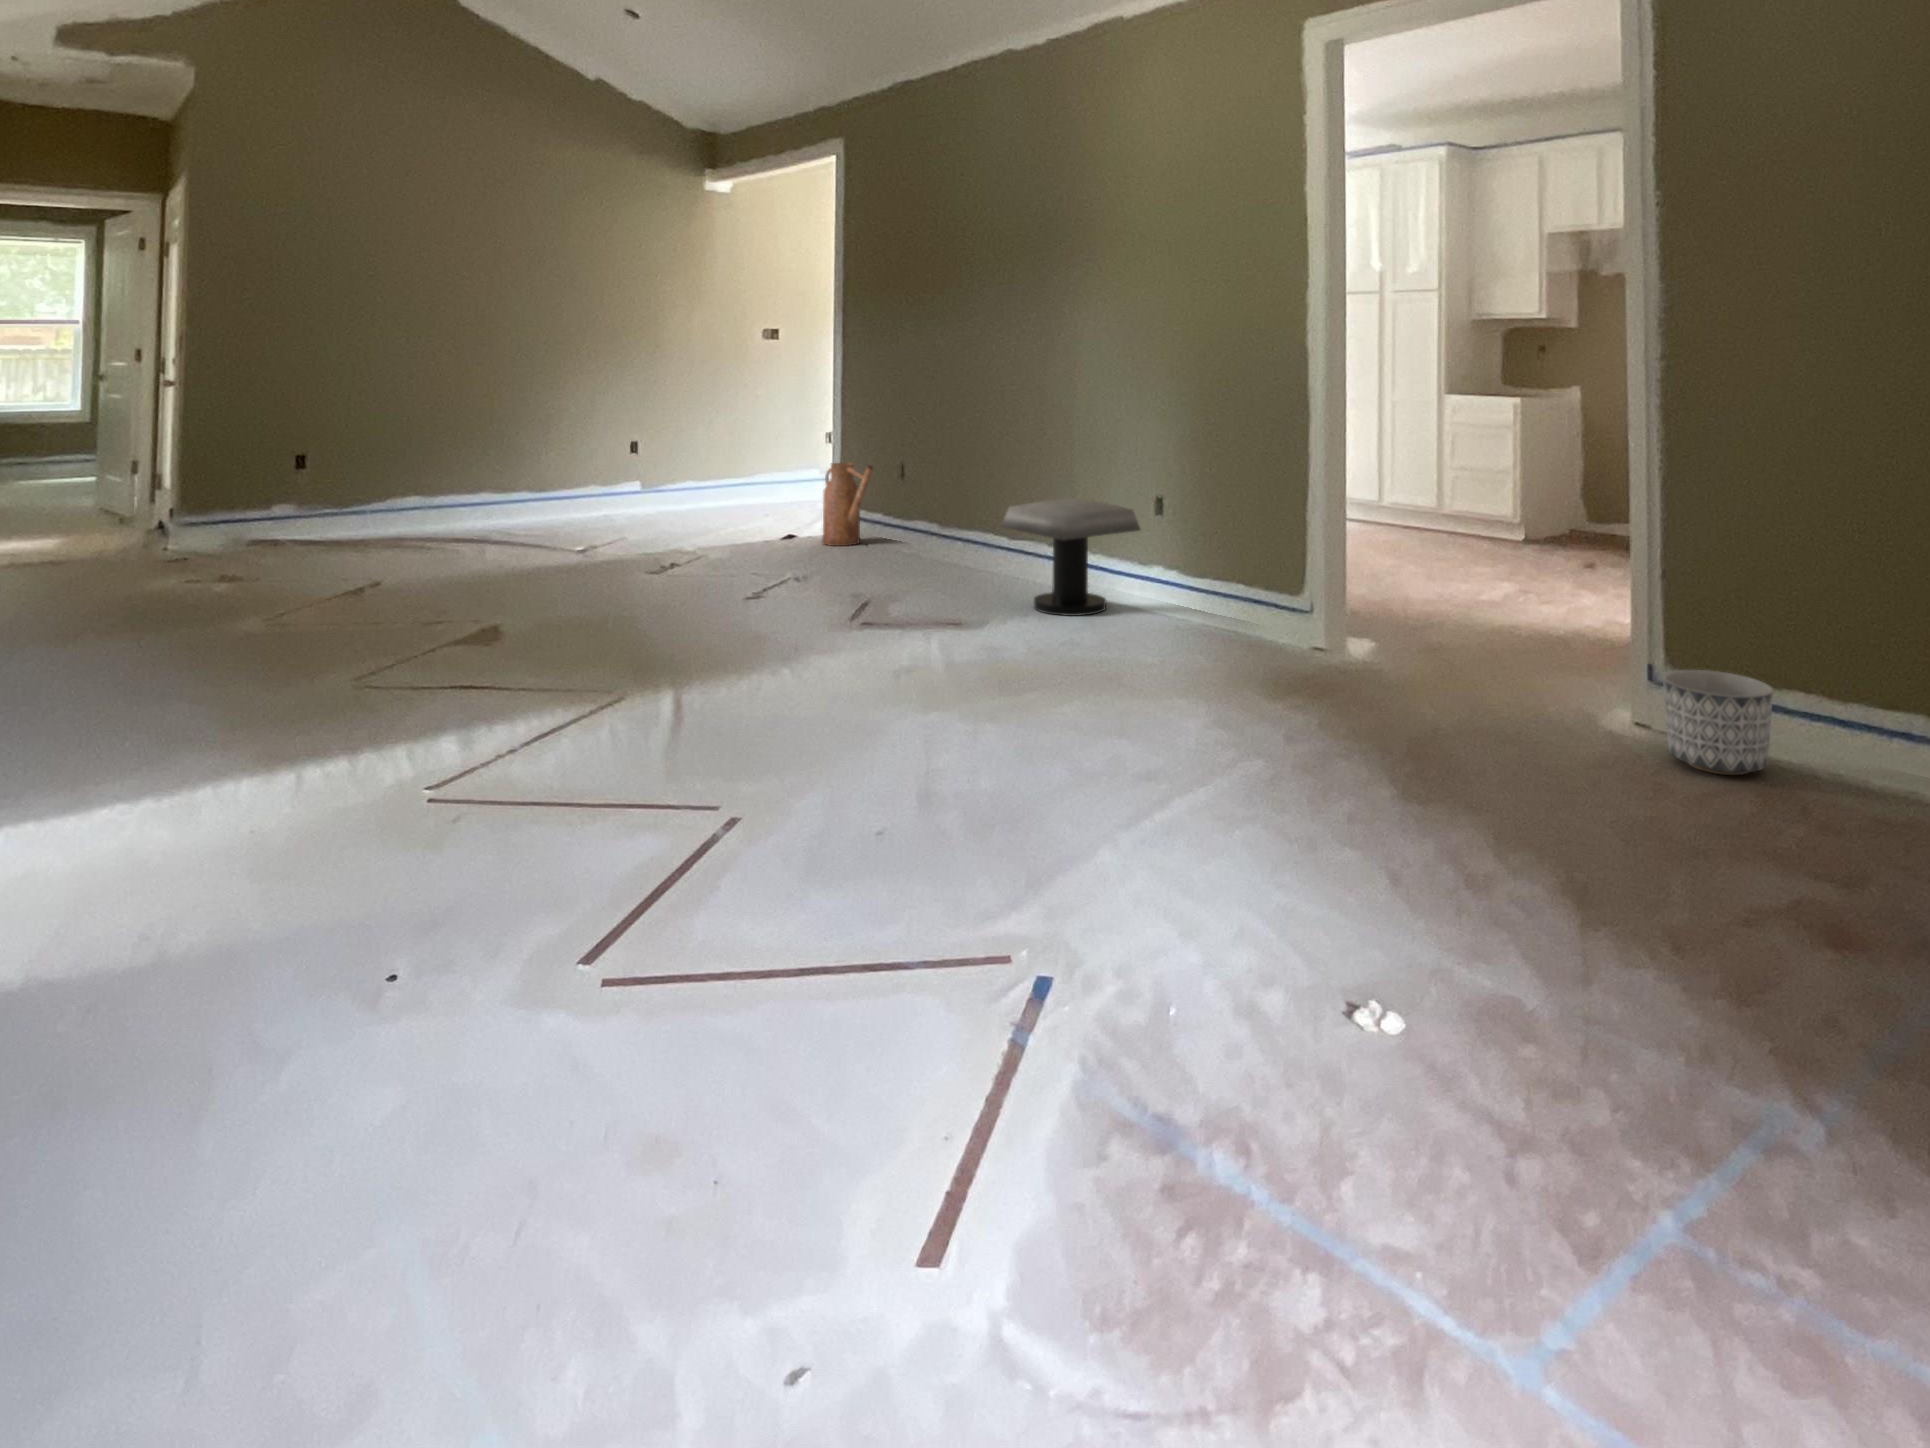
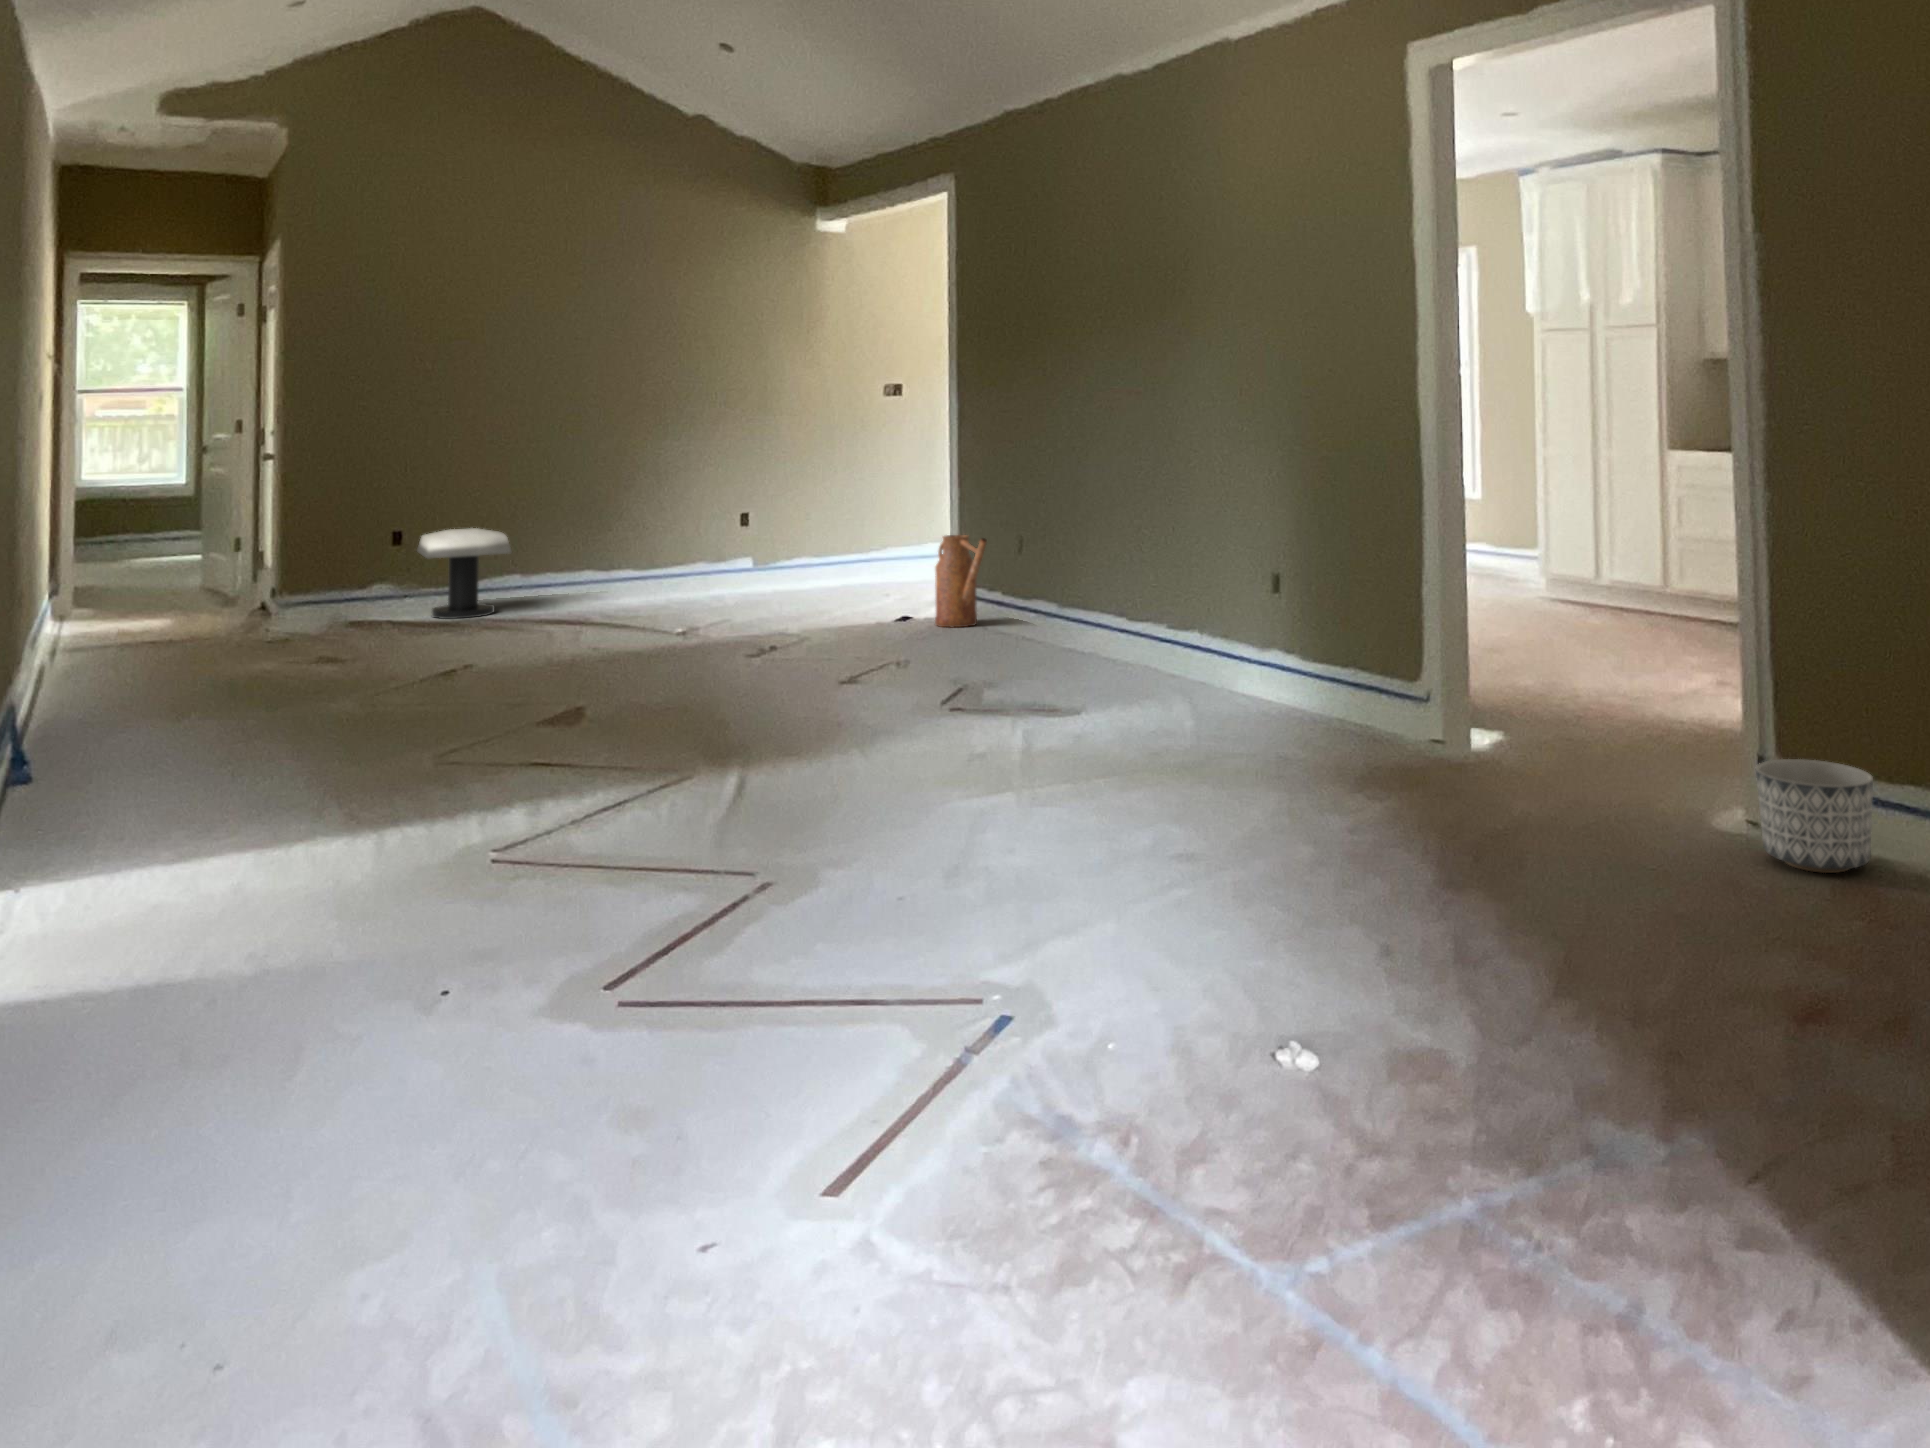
stool: present [1002,498,1140,616] -> present [417,528,512,619]

